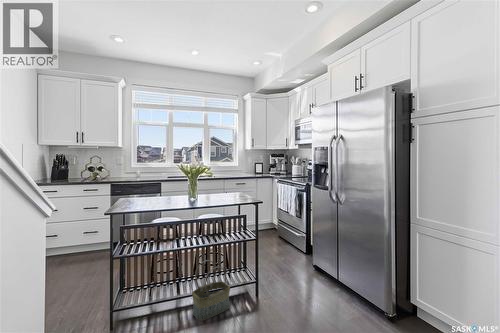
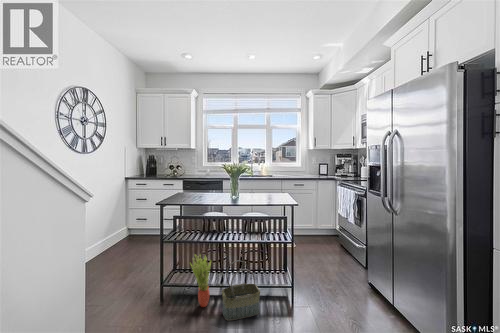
potted plant: none [155,259,180,315] -> present [190,255,211,307]

